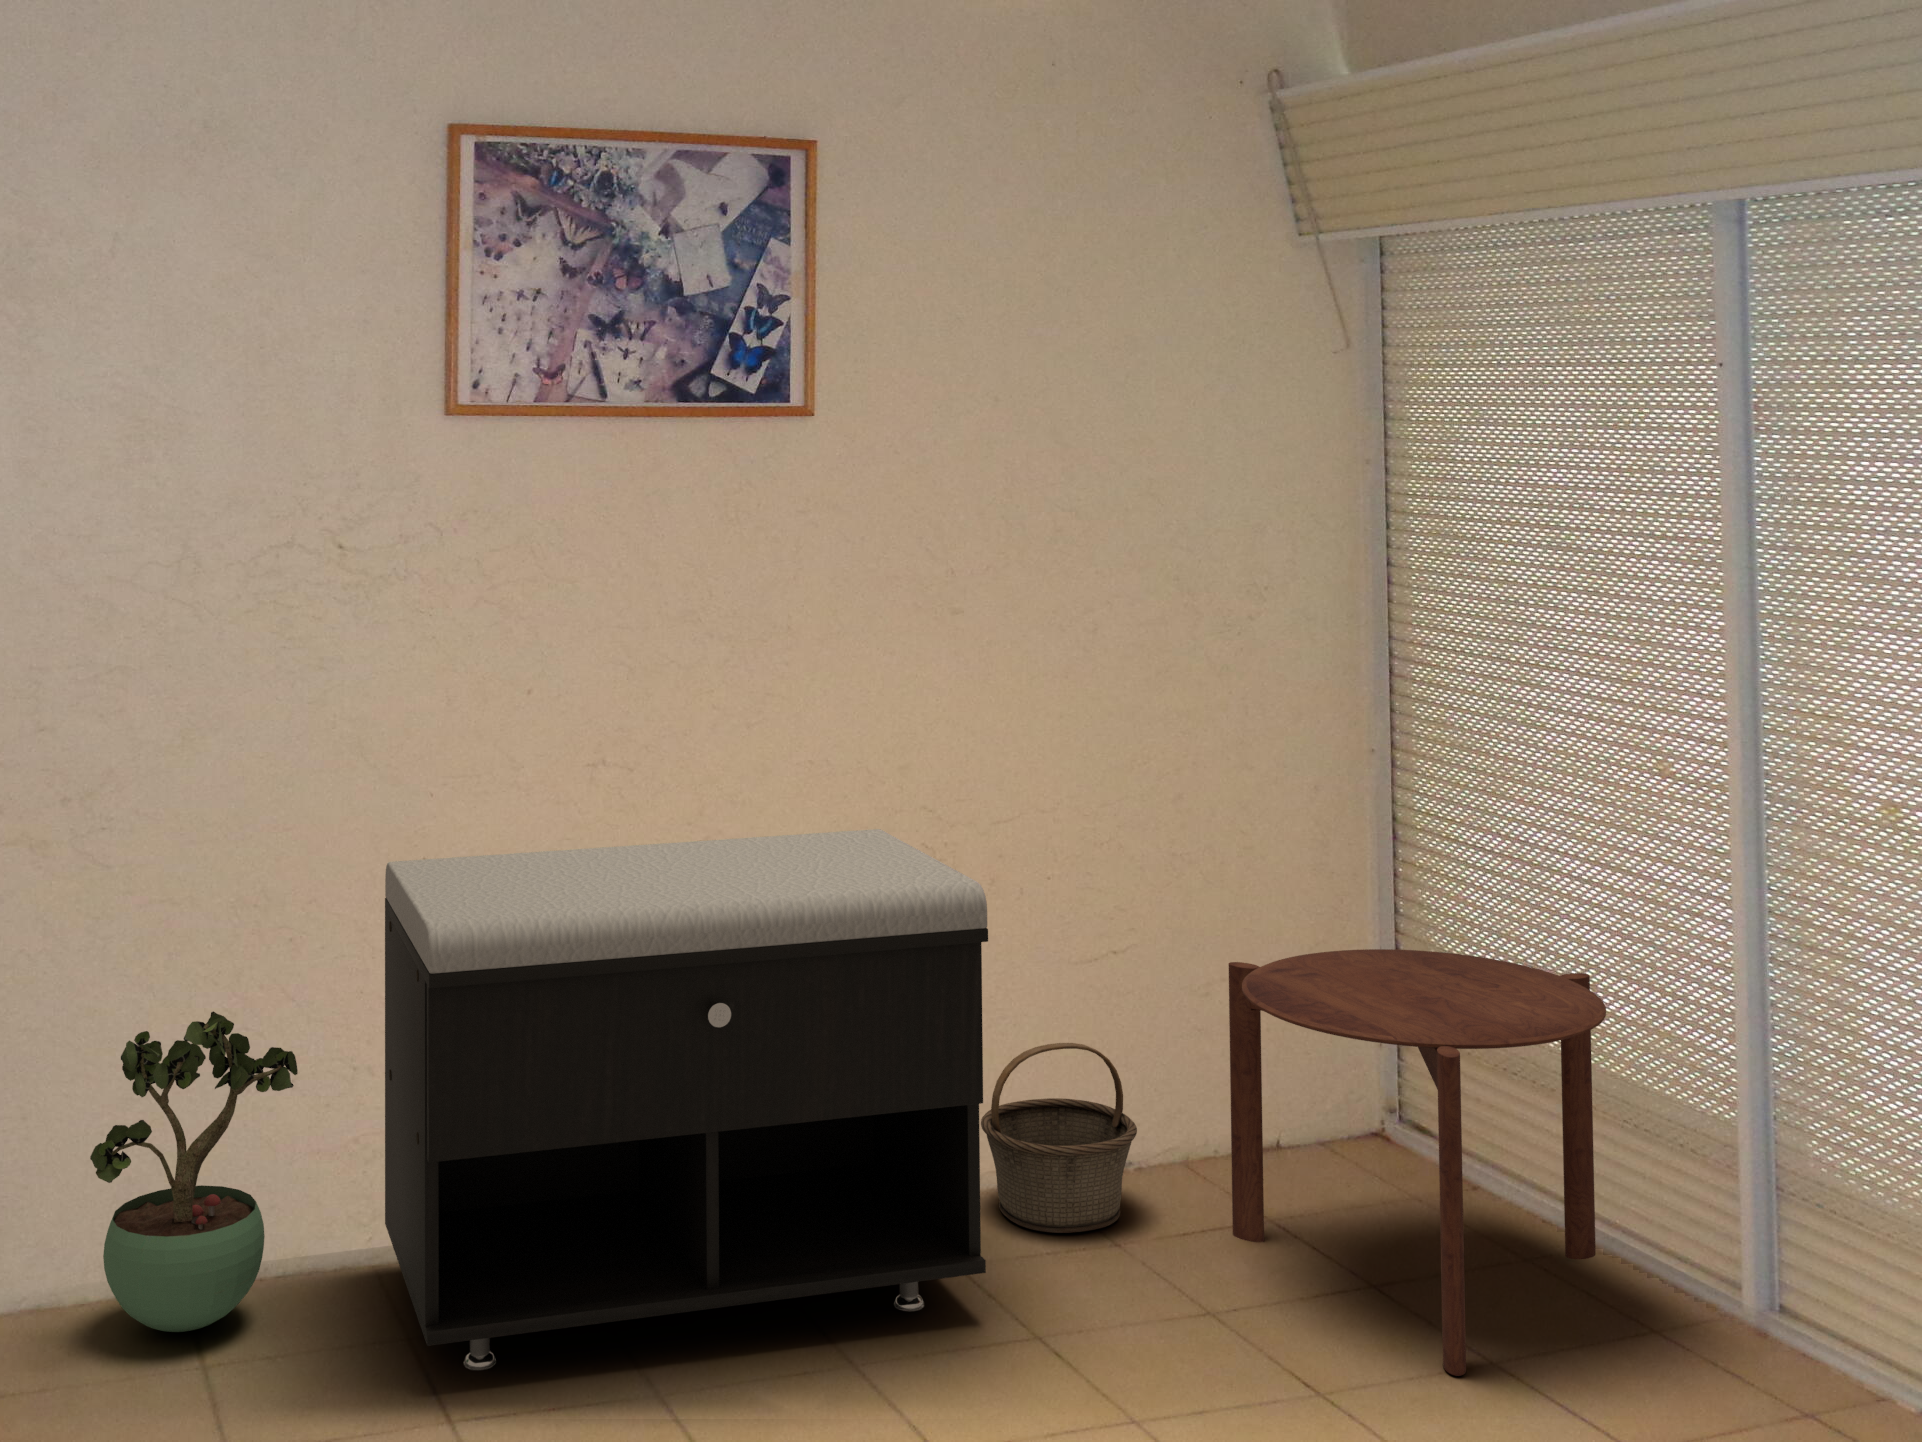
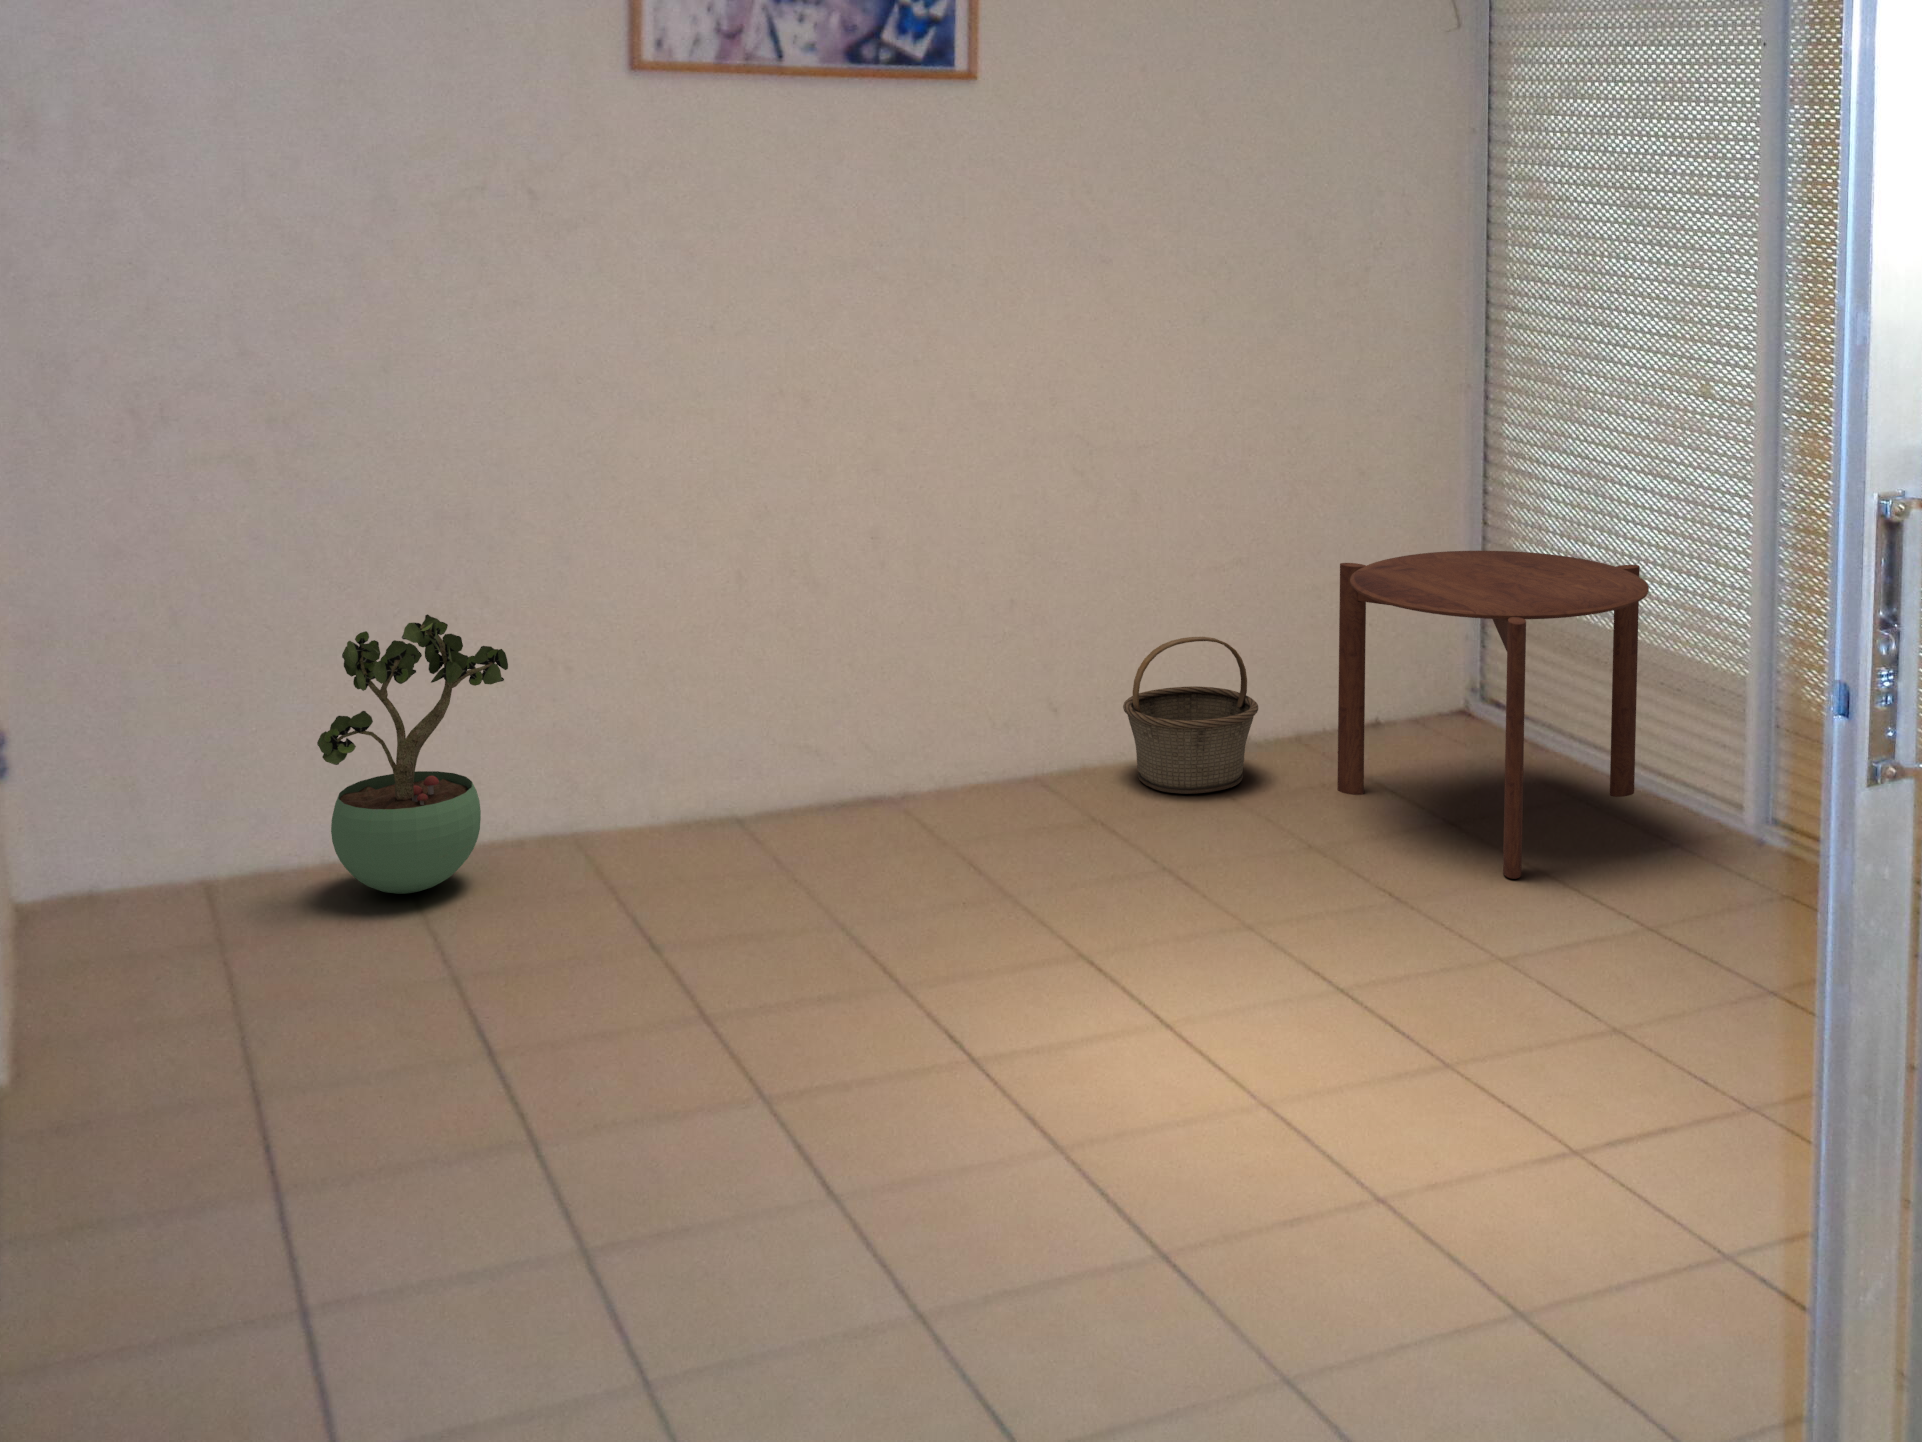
storage bench: present [385,829,988,1370] -> none [582,454,1133,910]

